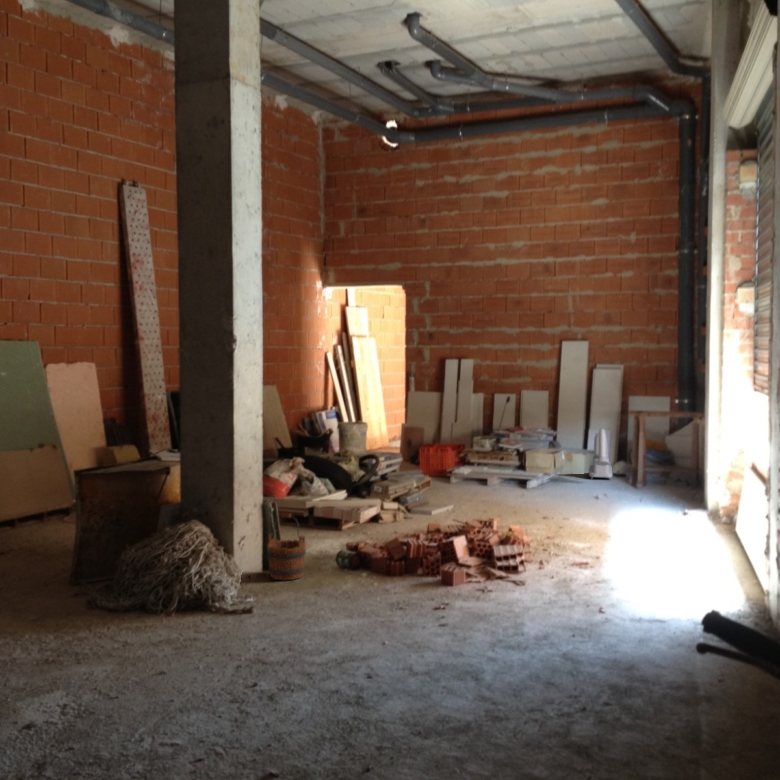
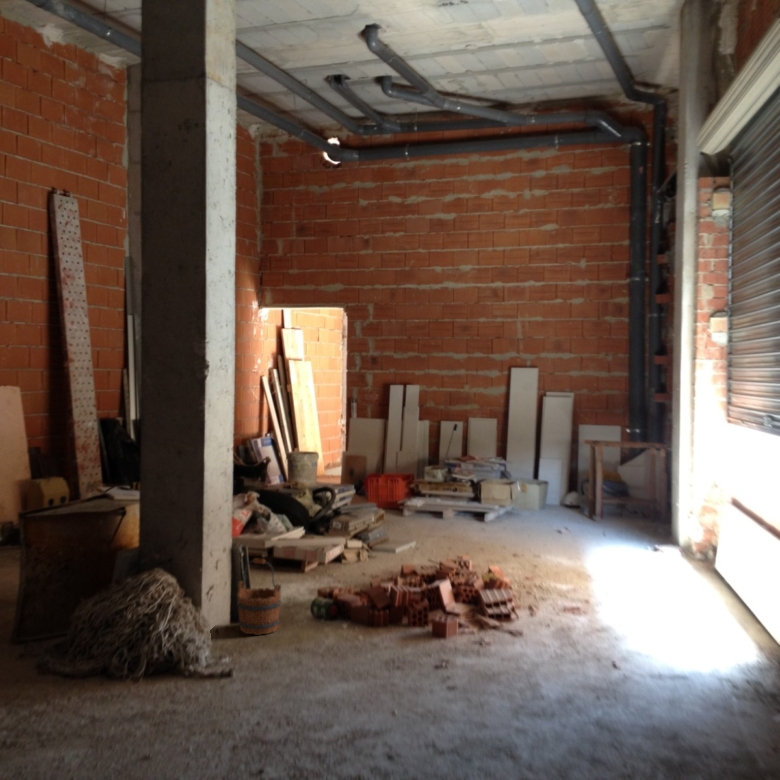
vacuum cleaner: present [589,429,612,479] -> none [542,459,568,511]

